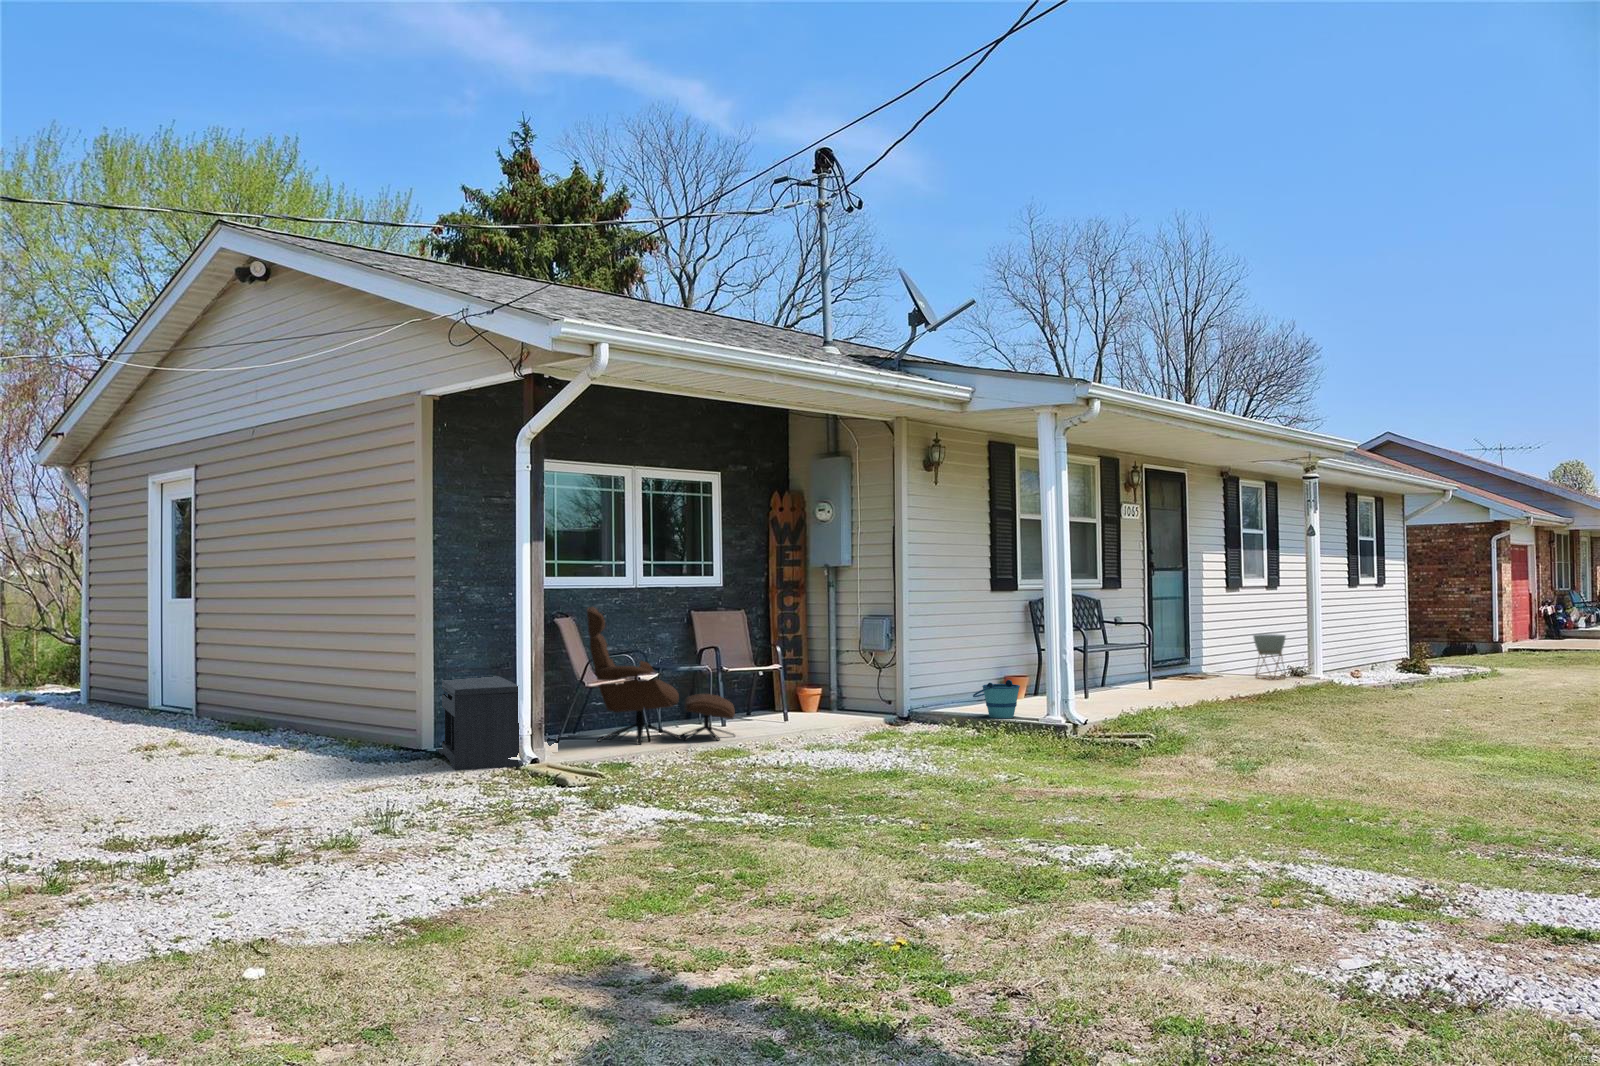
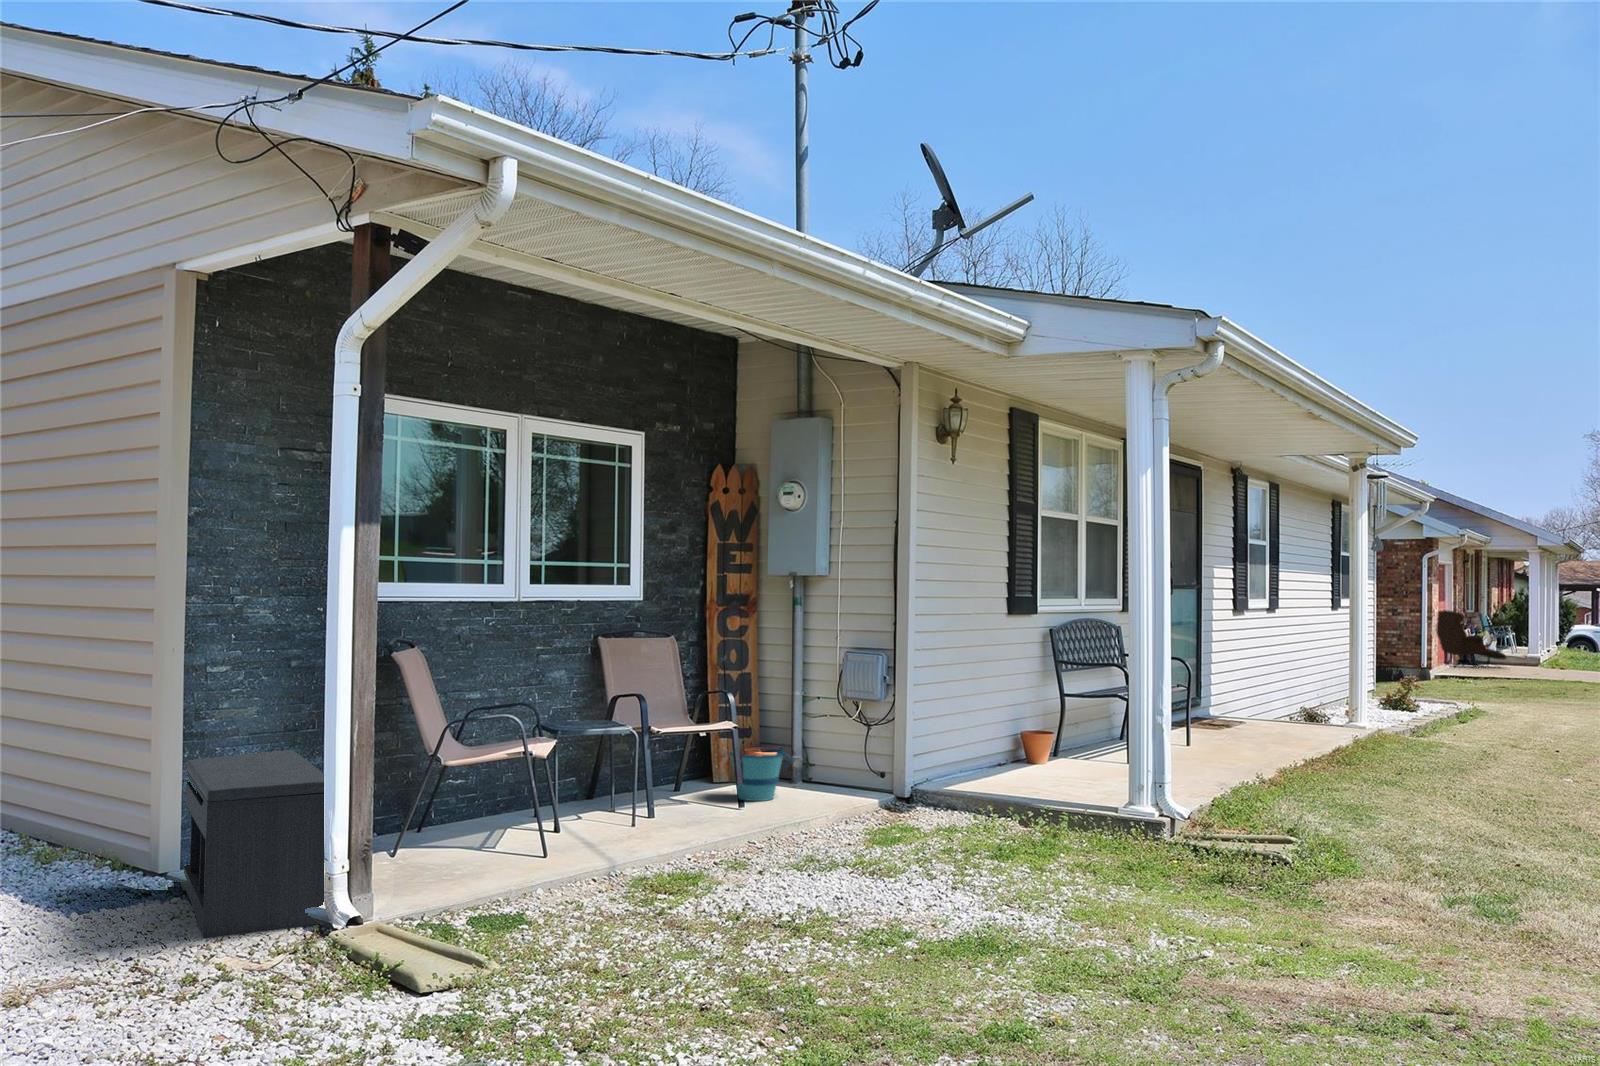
lounge chair: present [587,607,735,745] -> present [1436,610,1506,668]
planter: present [1253,634,1286,680] -> none [1251,666,1290,723]
bucket: present [973,680,1020,718] -> present [729,747,793,801]

